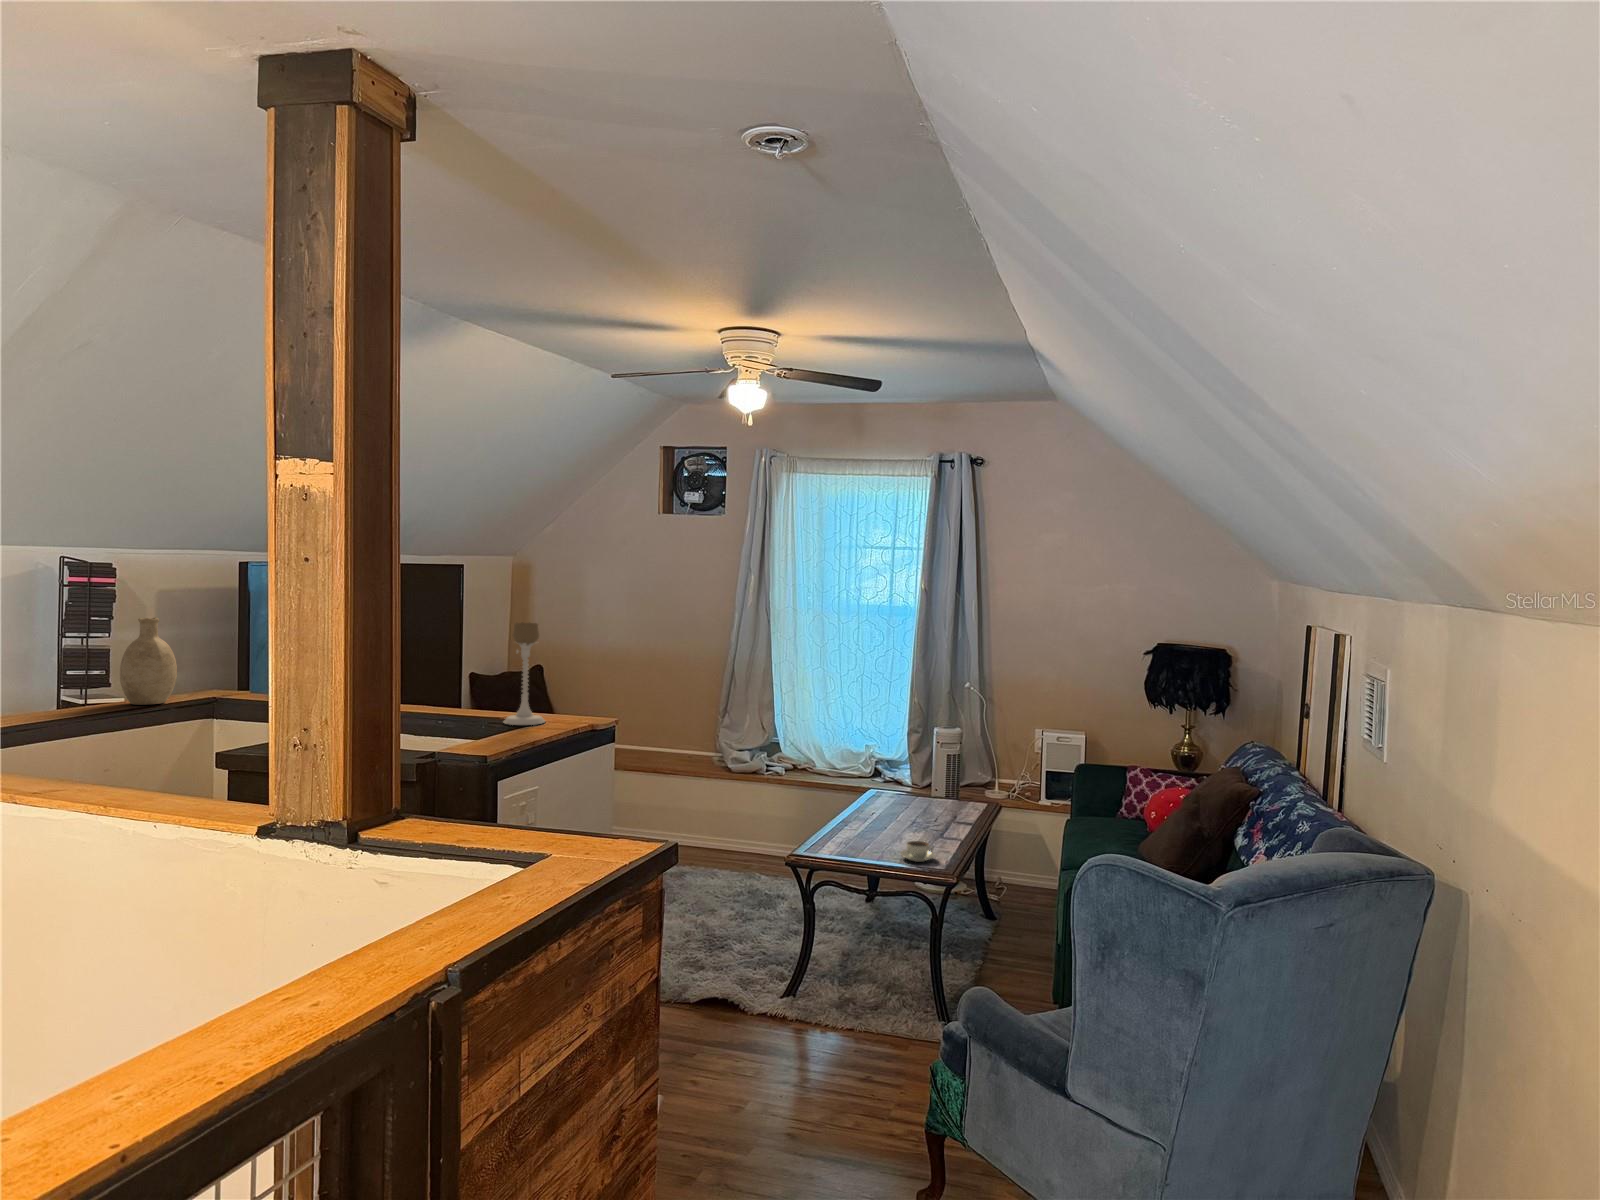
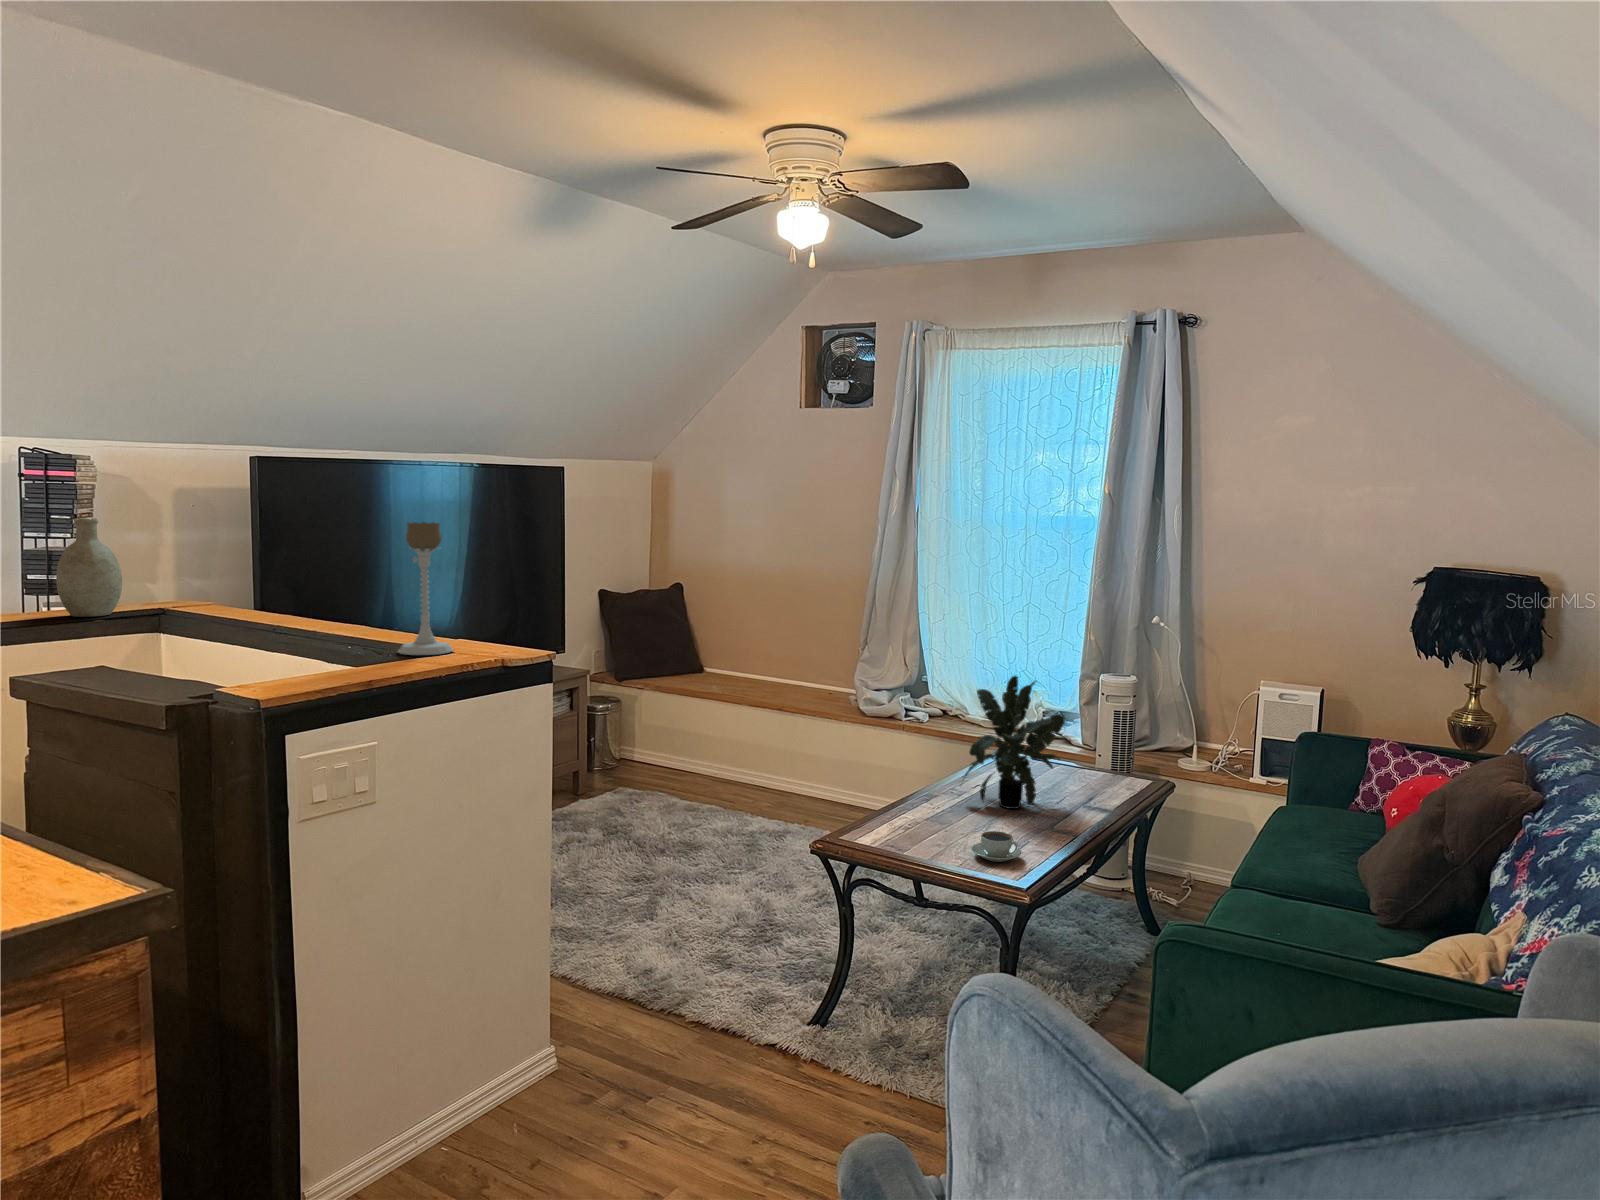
potted plant: none [867,729,943,828] -> present [965,676,1065,809]

